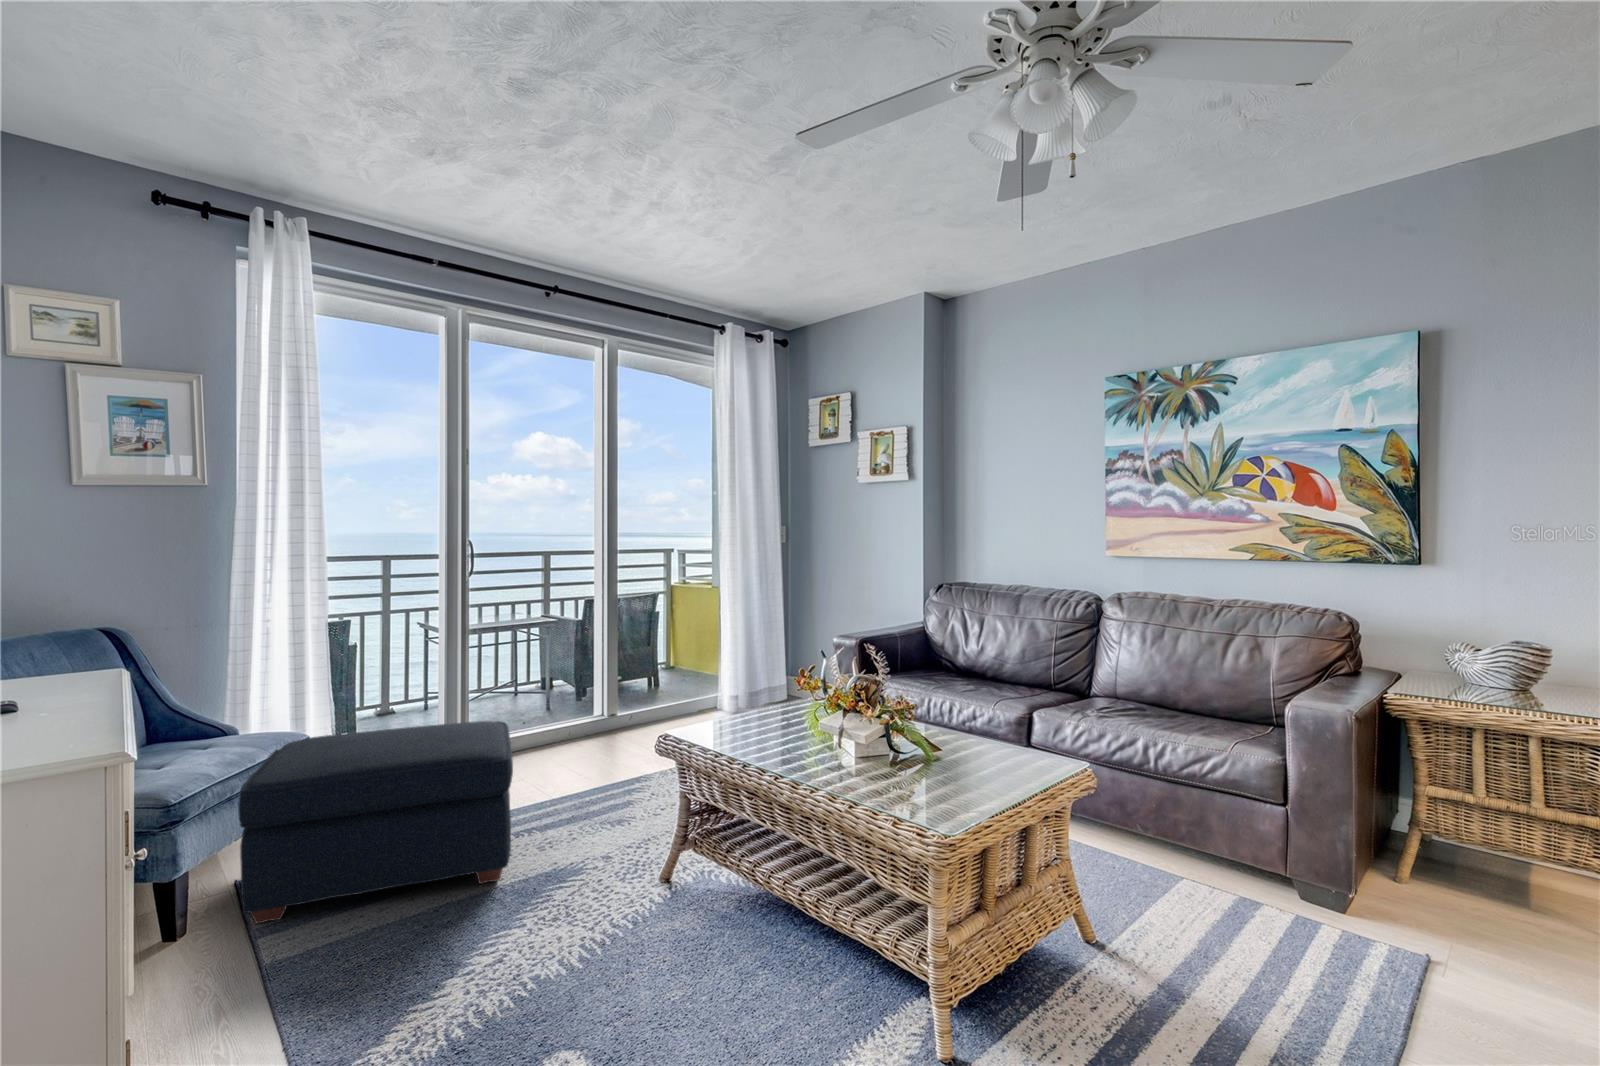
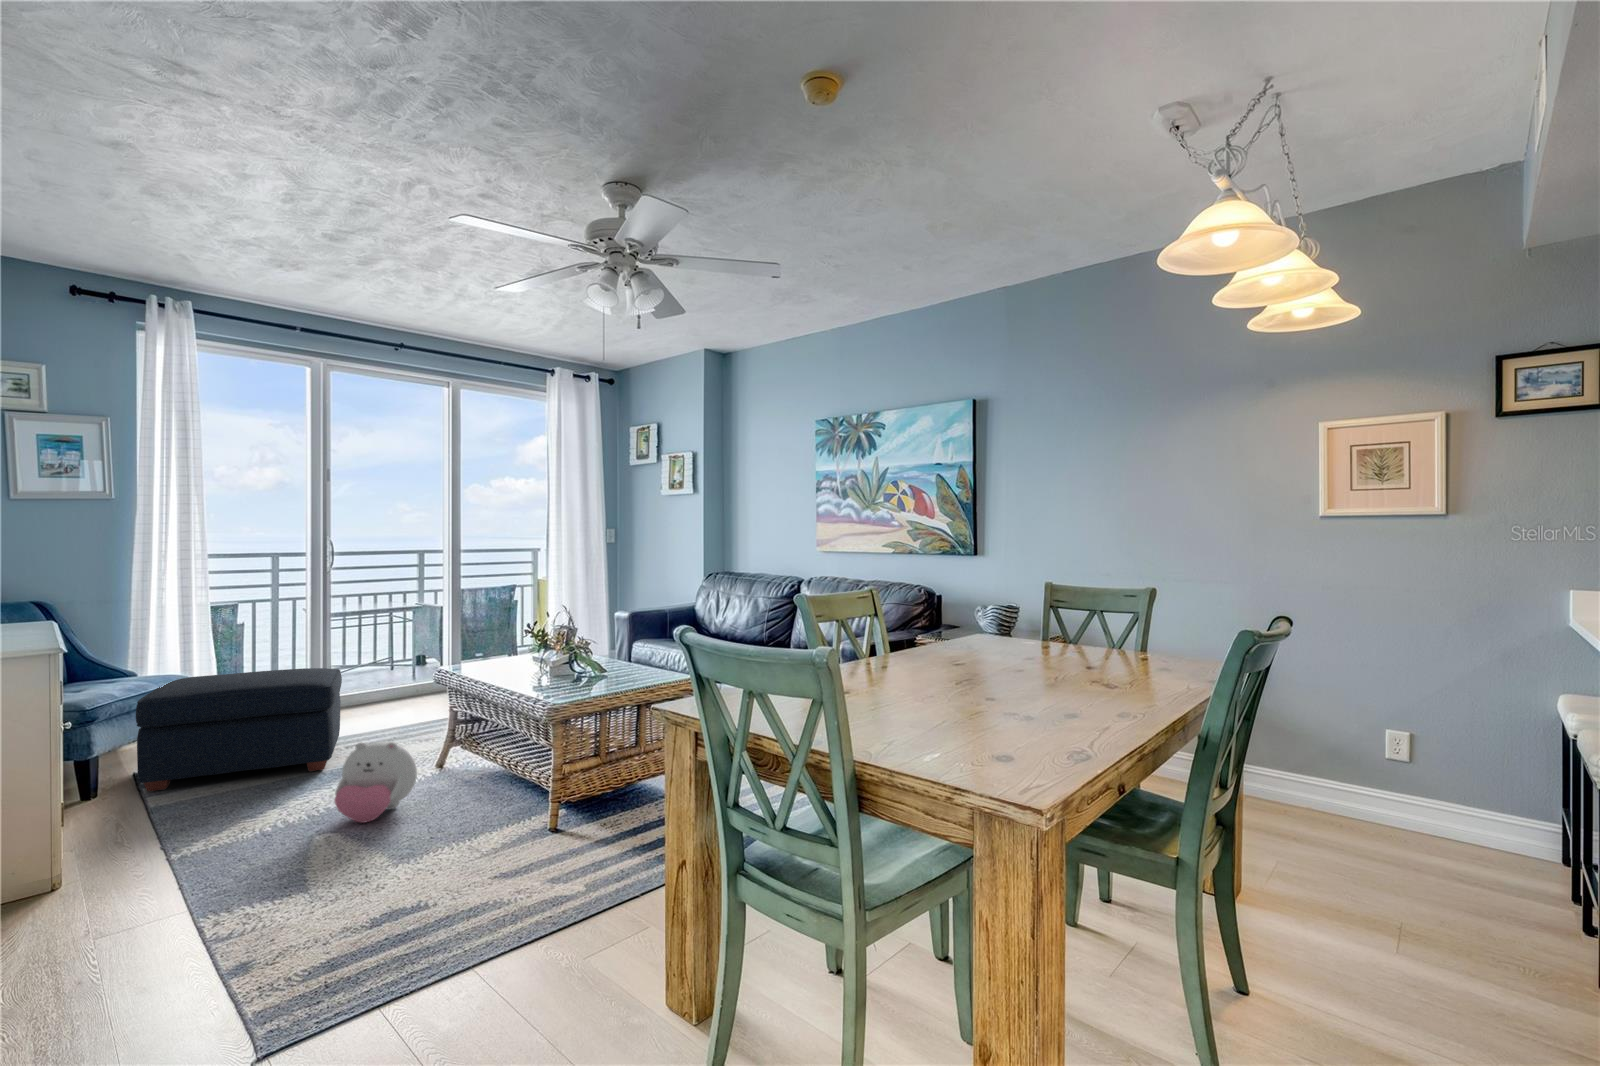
plush toy: none [555,872,671,1022] -> present [335,742,417,823]

